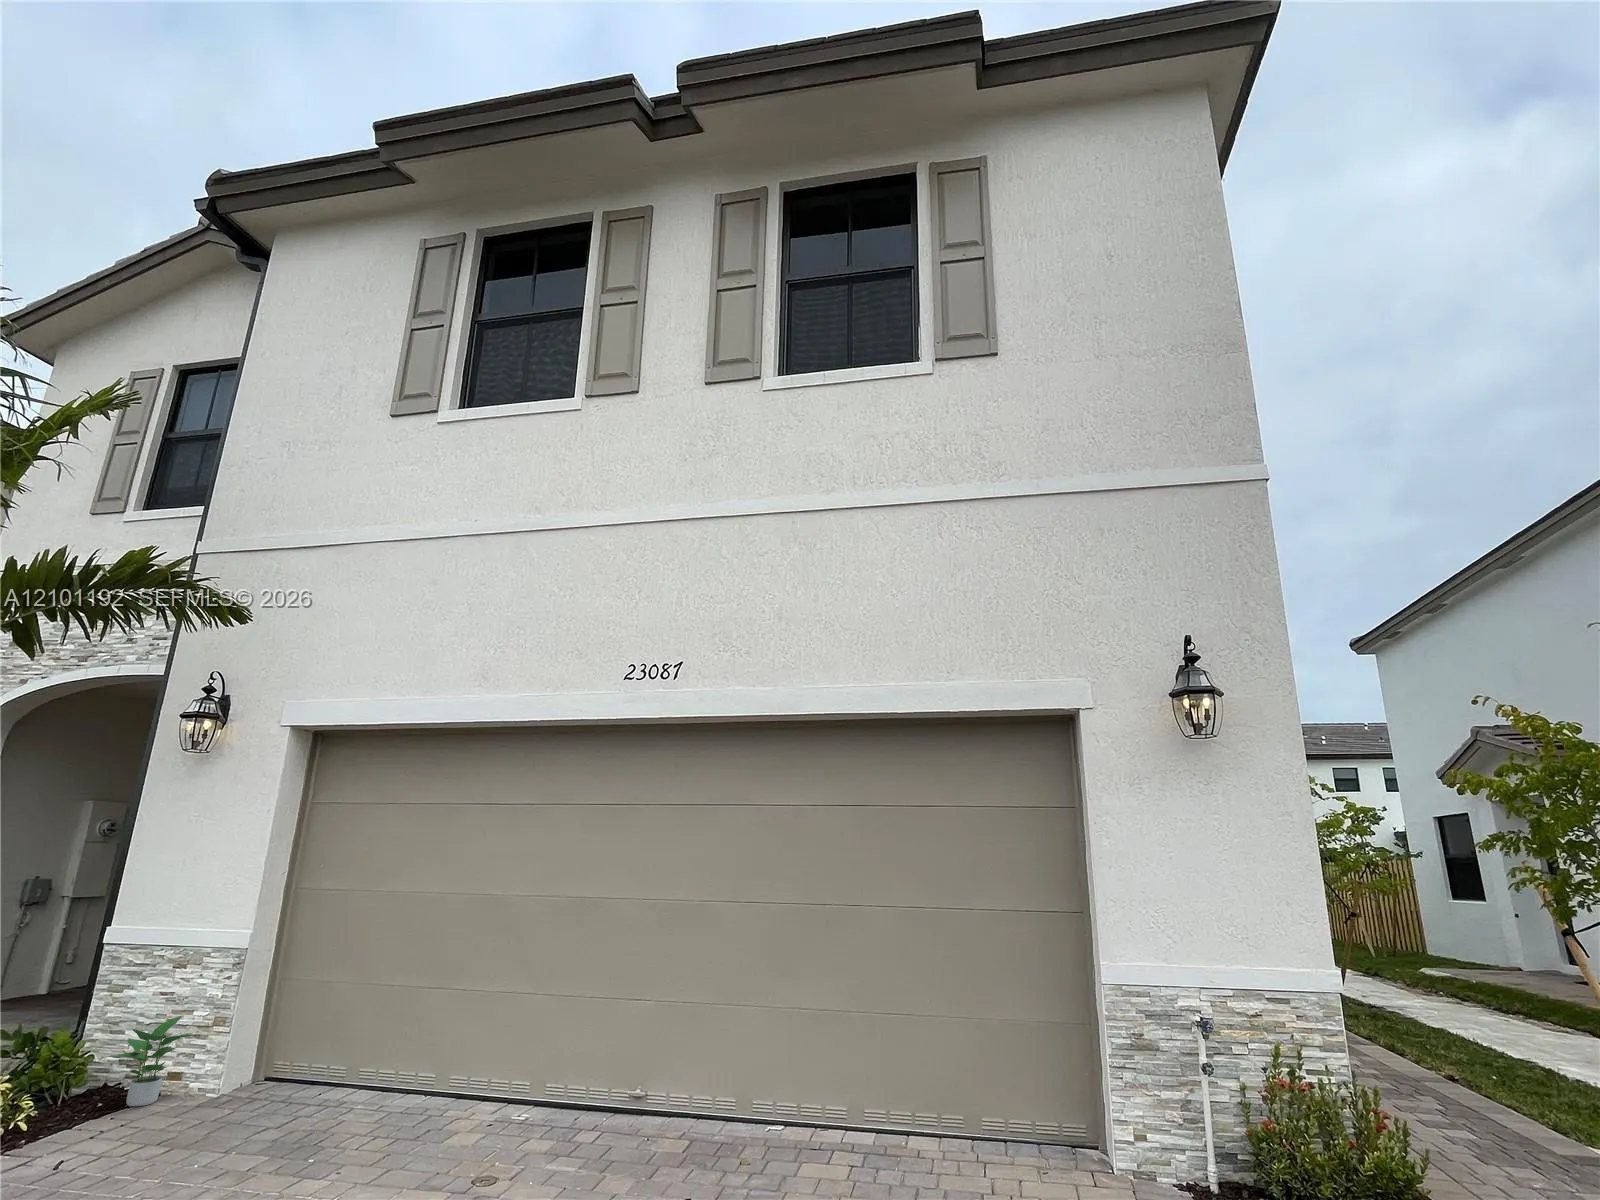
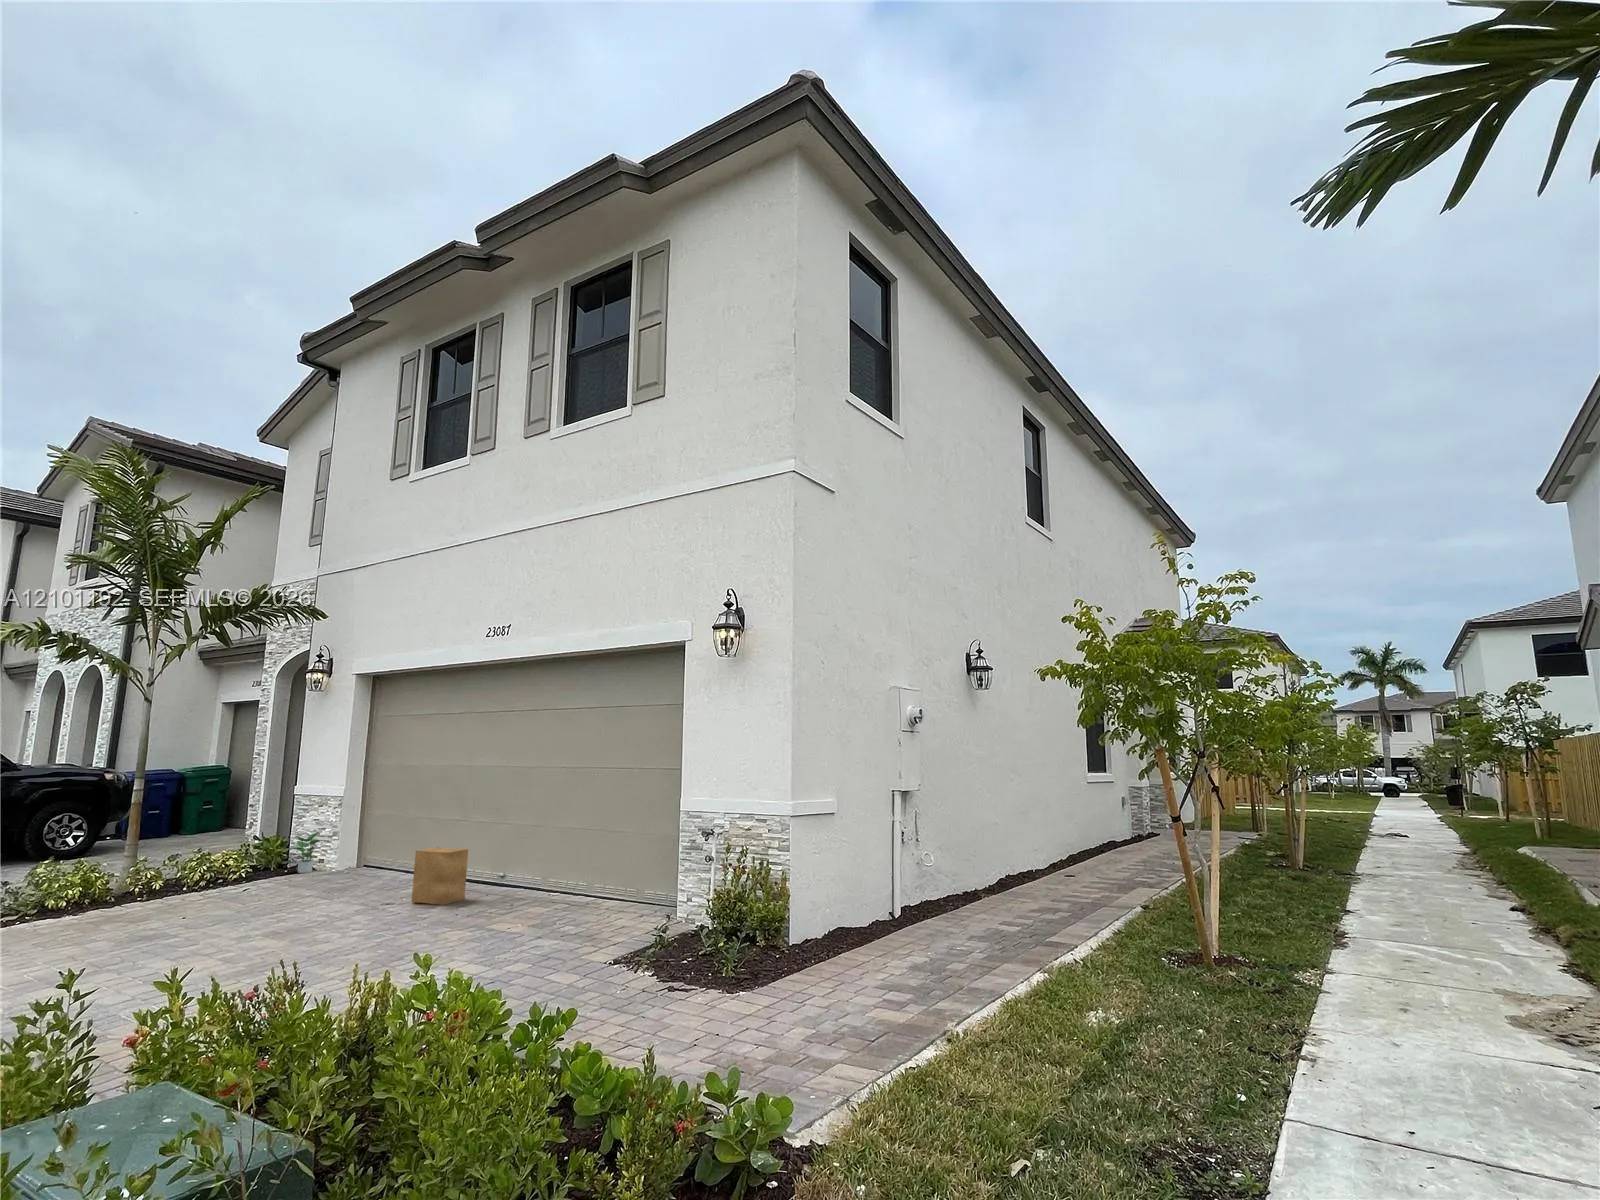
cardboard box: none [544,1056,637,1179] -> present [412,847,468,905]

